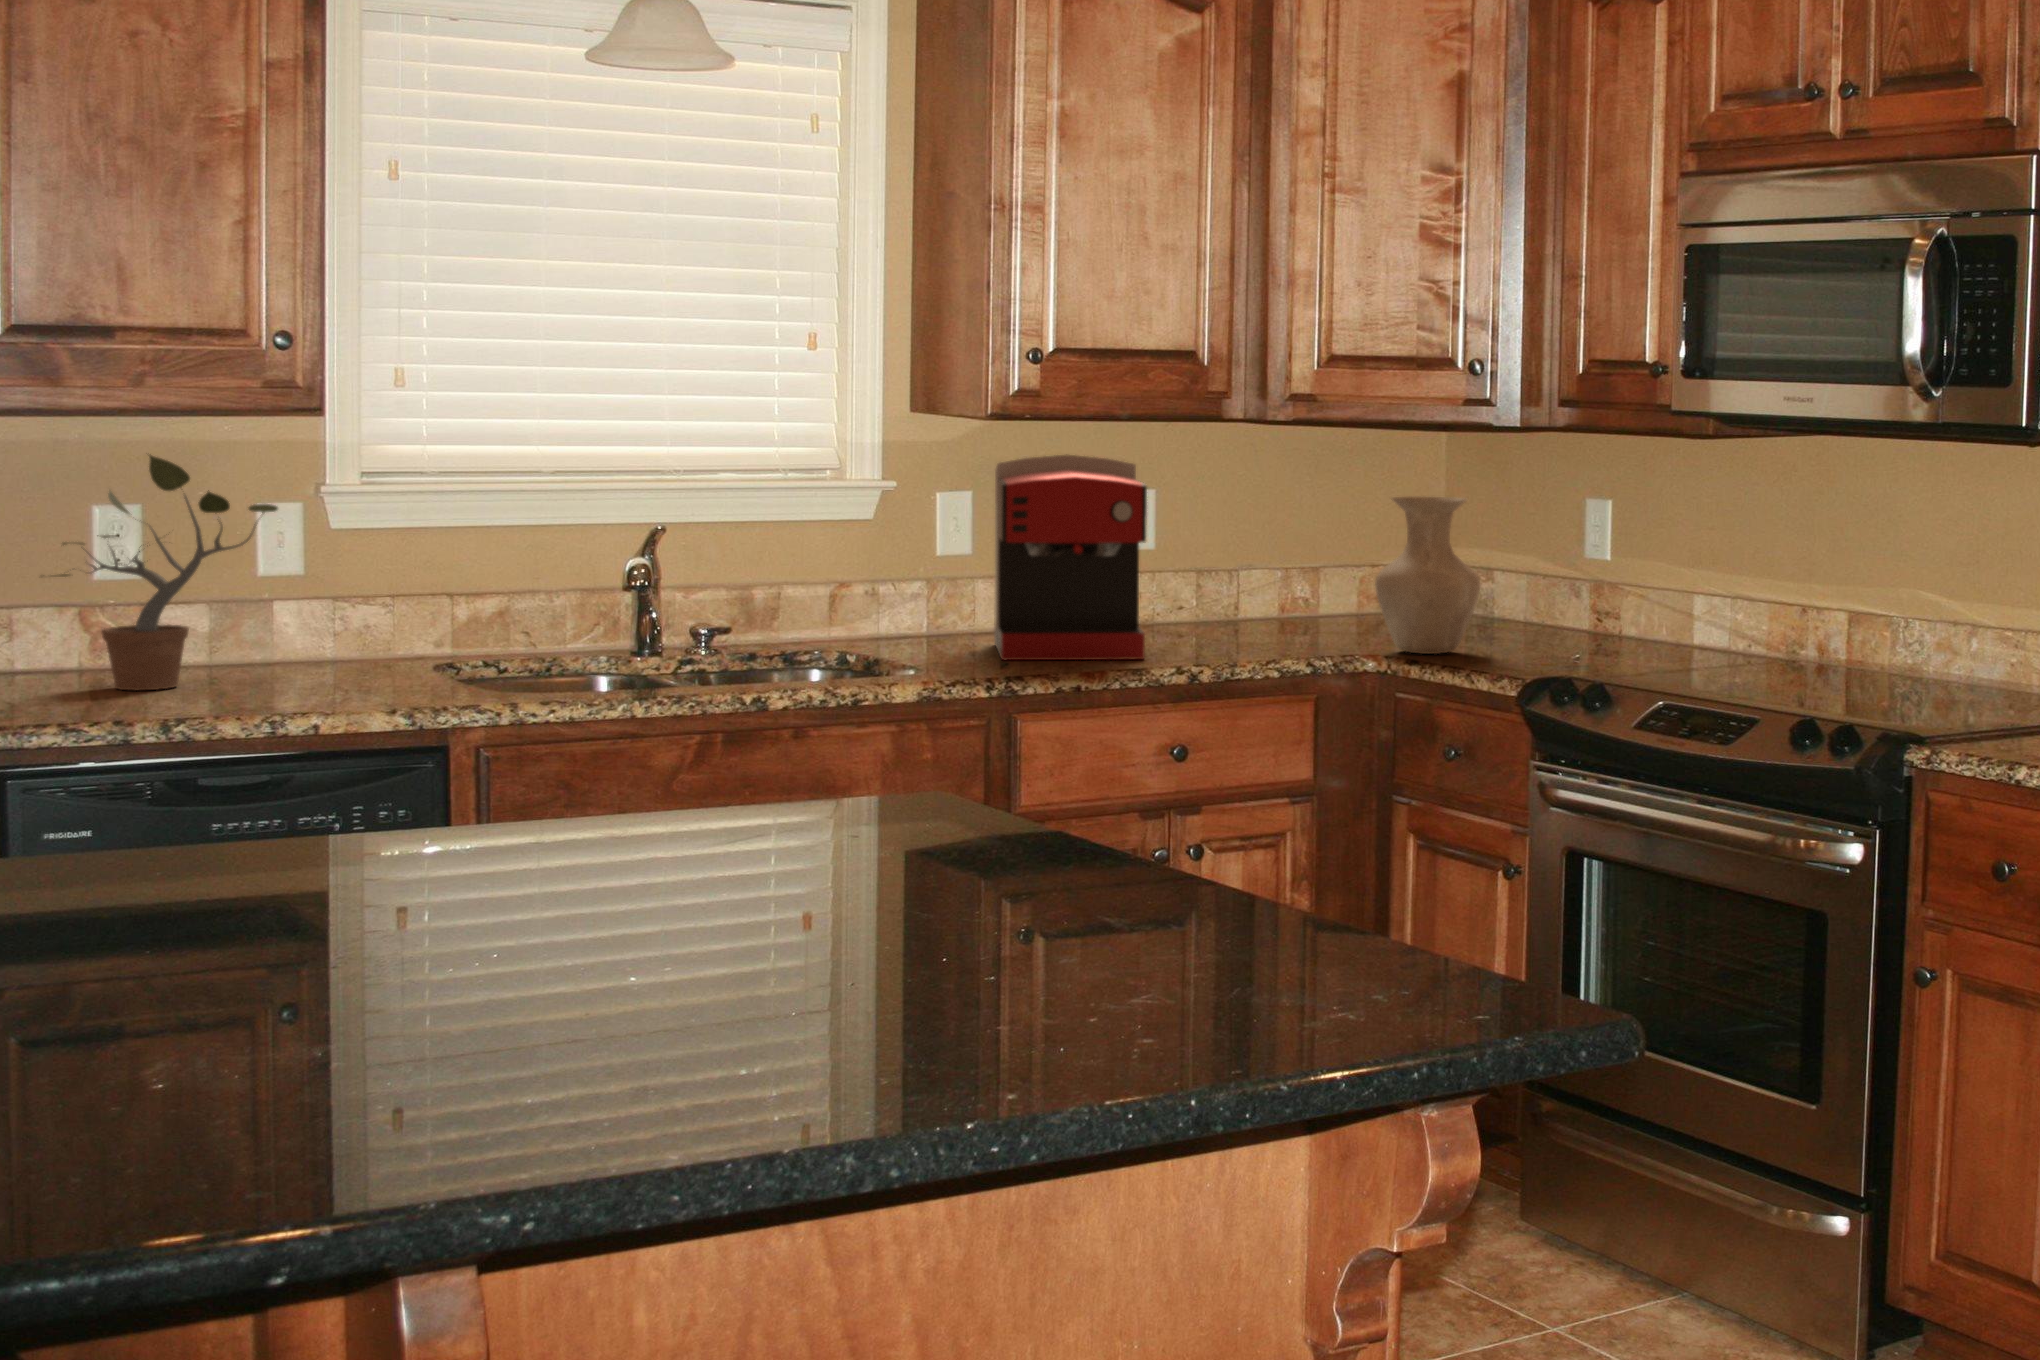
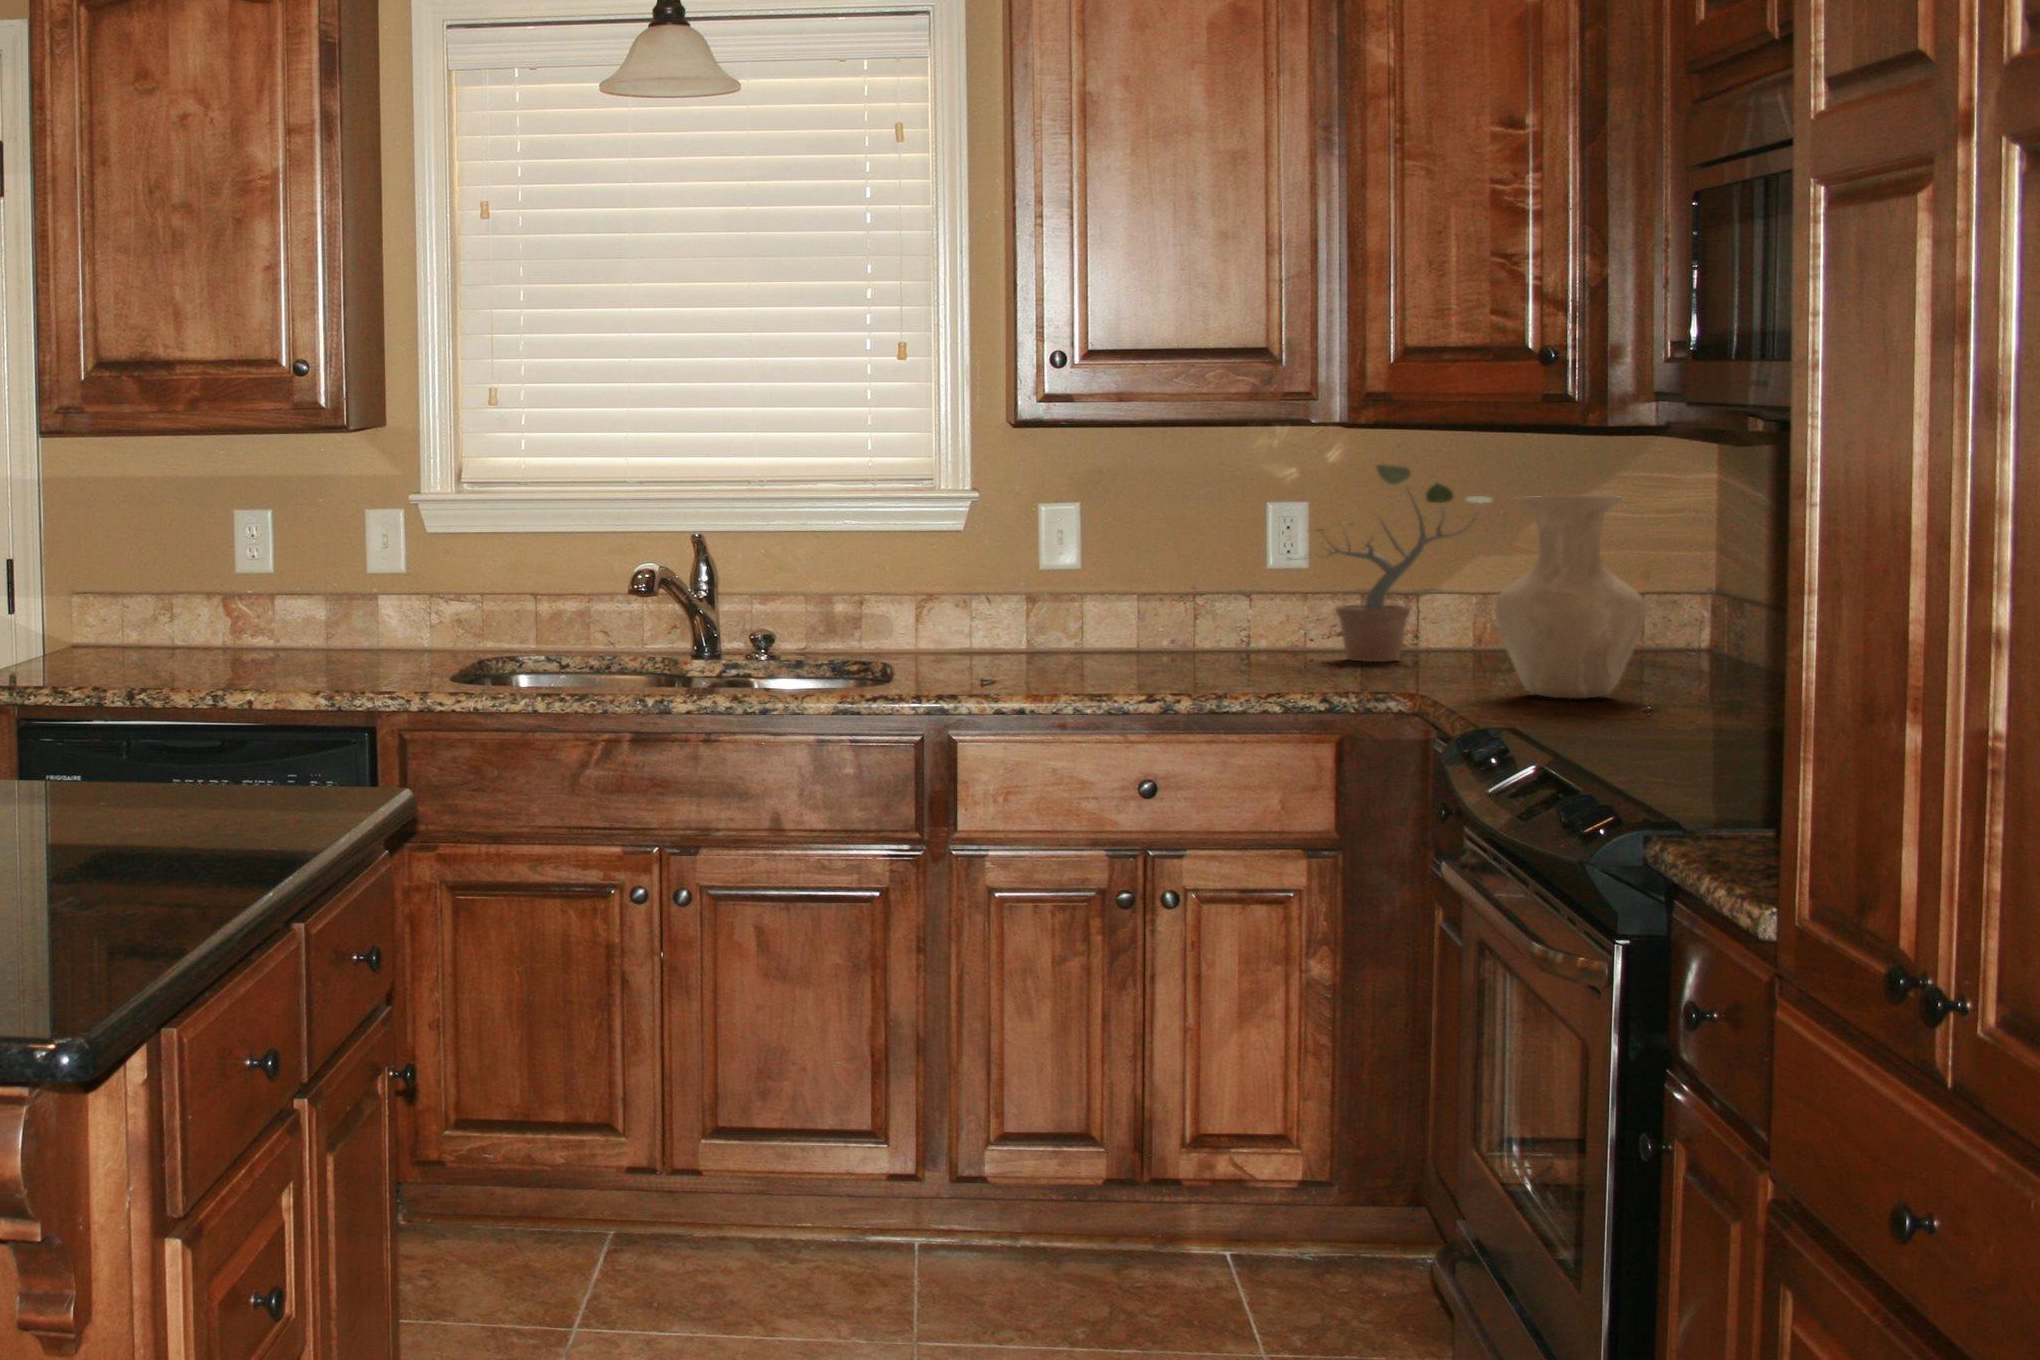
coffee maker: present [994,454,1147,660] -> none [1009,452,1217,686]
potted plant: present [58,455,278,690] -> present [1290,465,1492,662]

